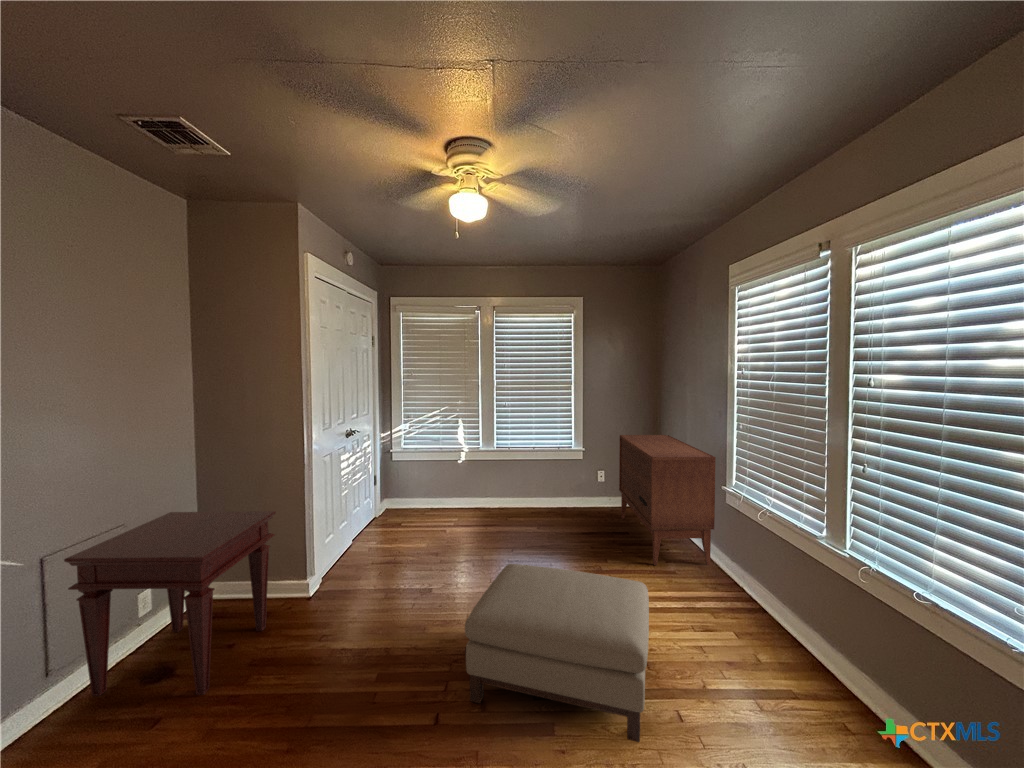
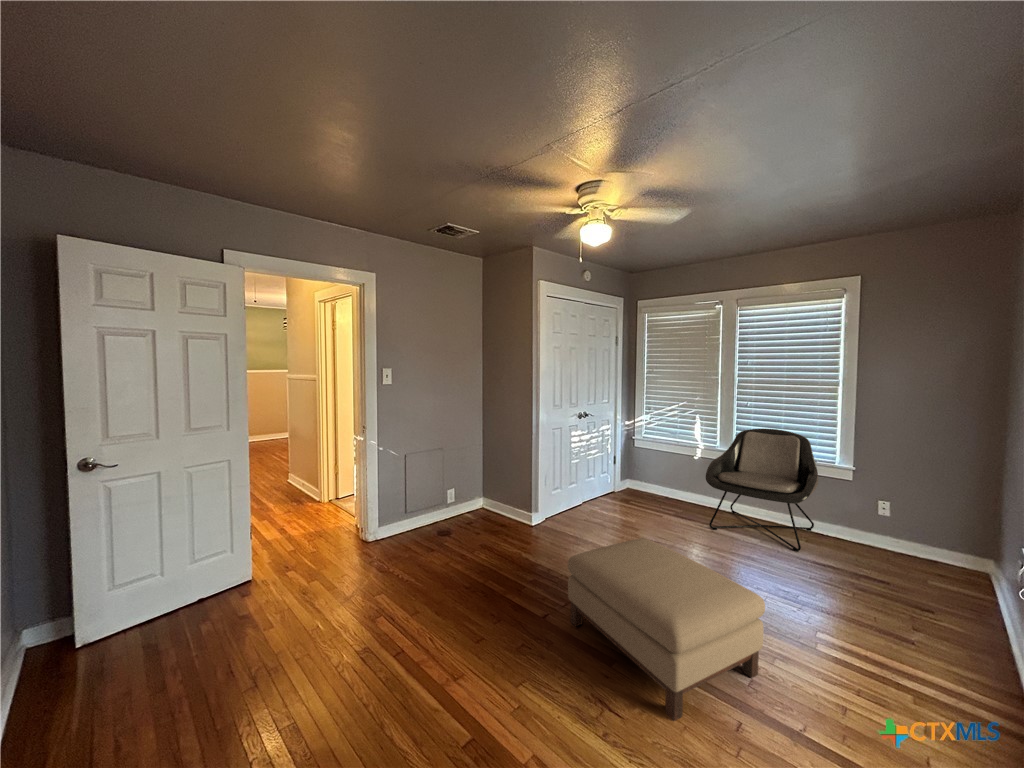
lounge chair: none [490,425,578,533] -> present [706,429,818,552]
dresser: present [619,435,716,565] -> none [880,453,1012,655]
side table: present [64,511,276,696] -> none [408,448,507,550]

